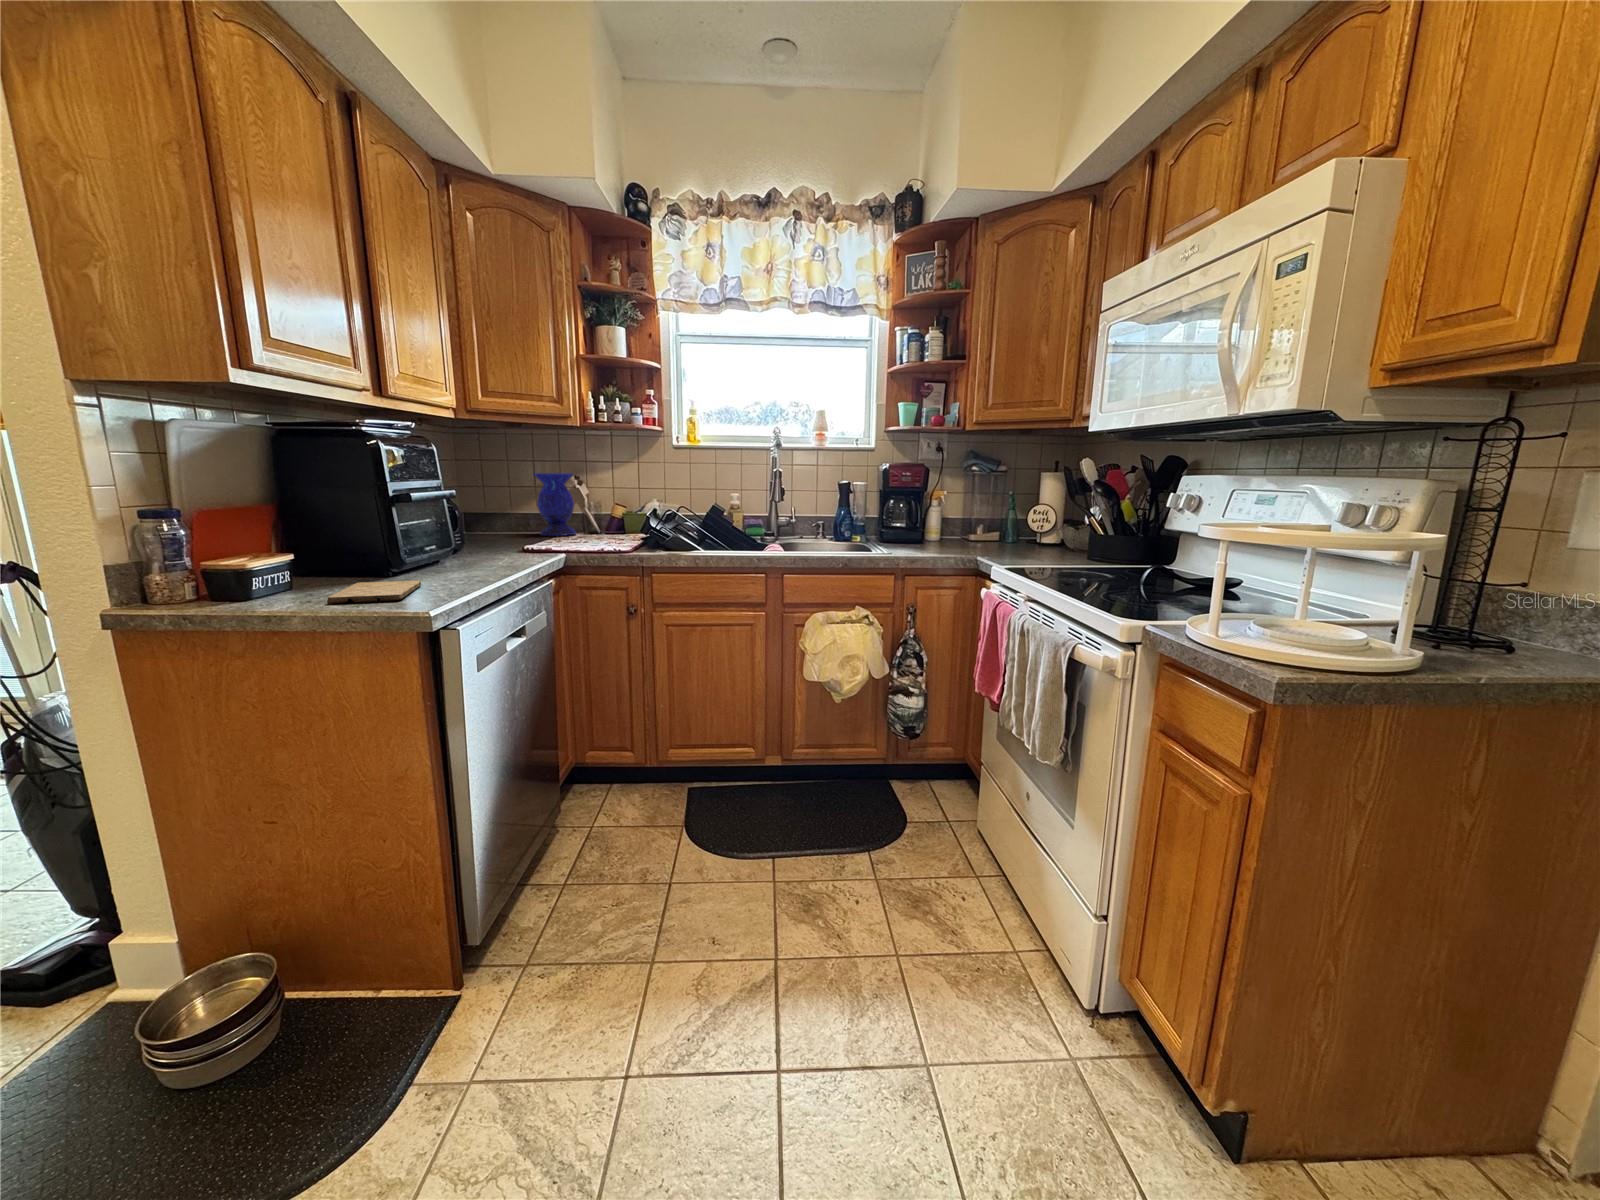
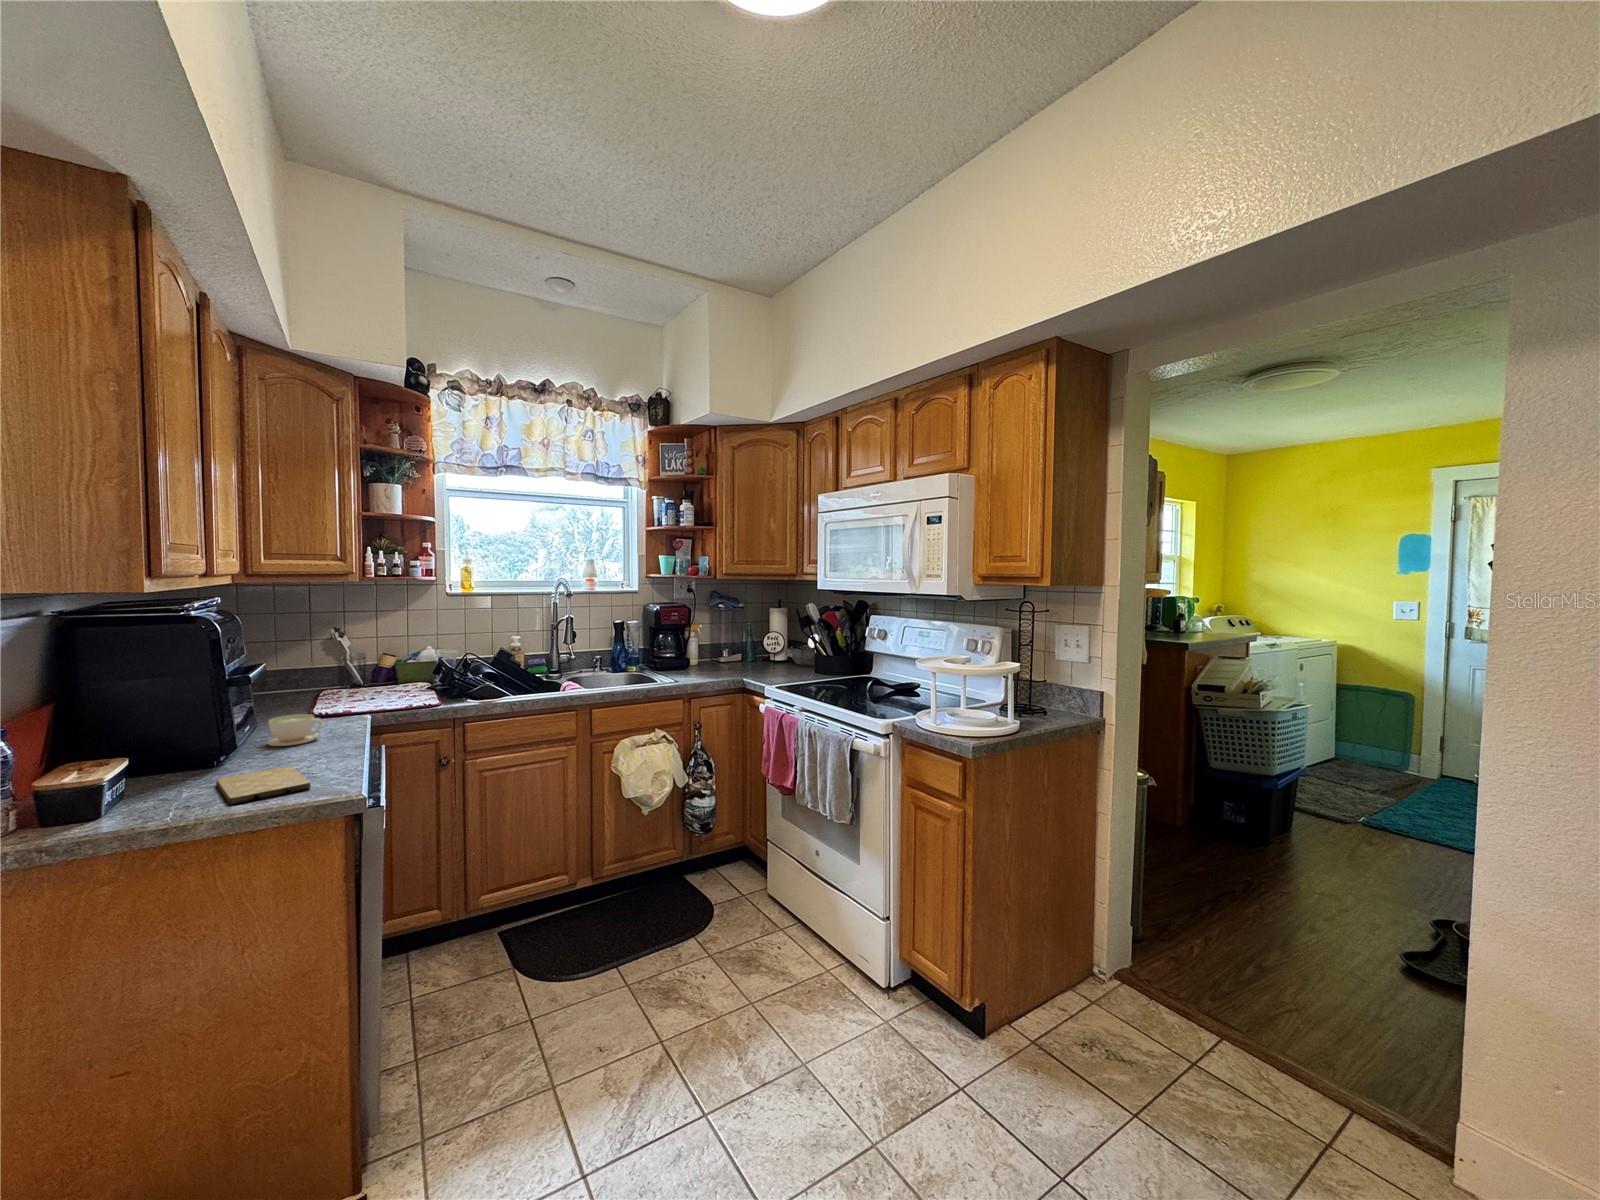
vase: present [534,473,576,536] -> none [281,625,333,695]
coffee cup: none [449,541,493,567] -> present [268,714,322,746]

